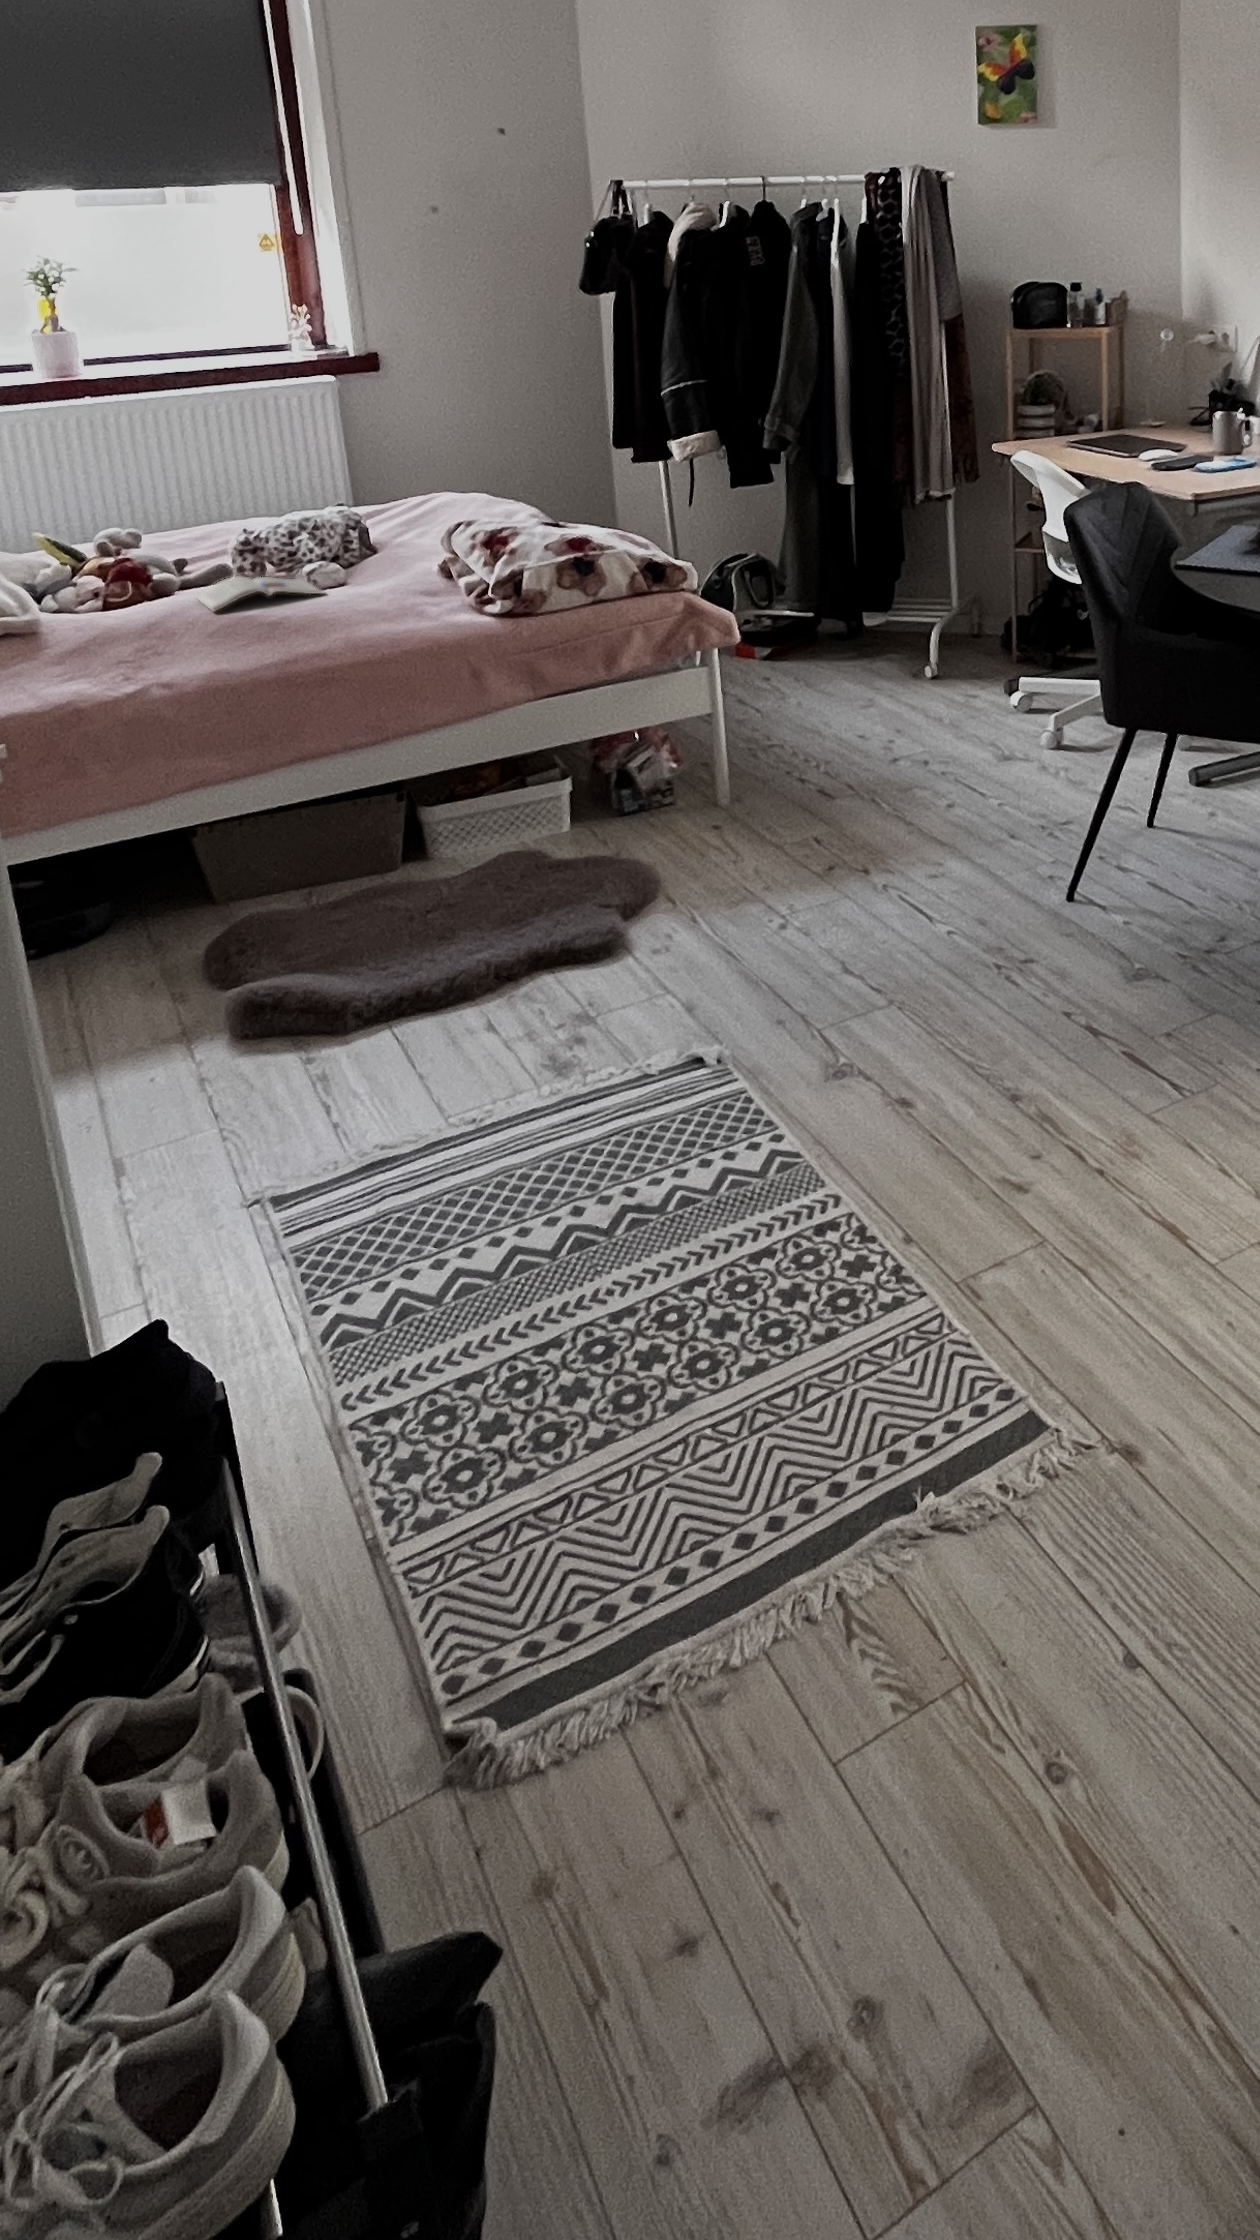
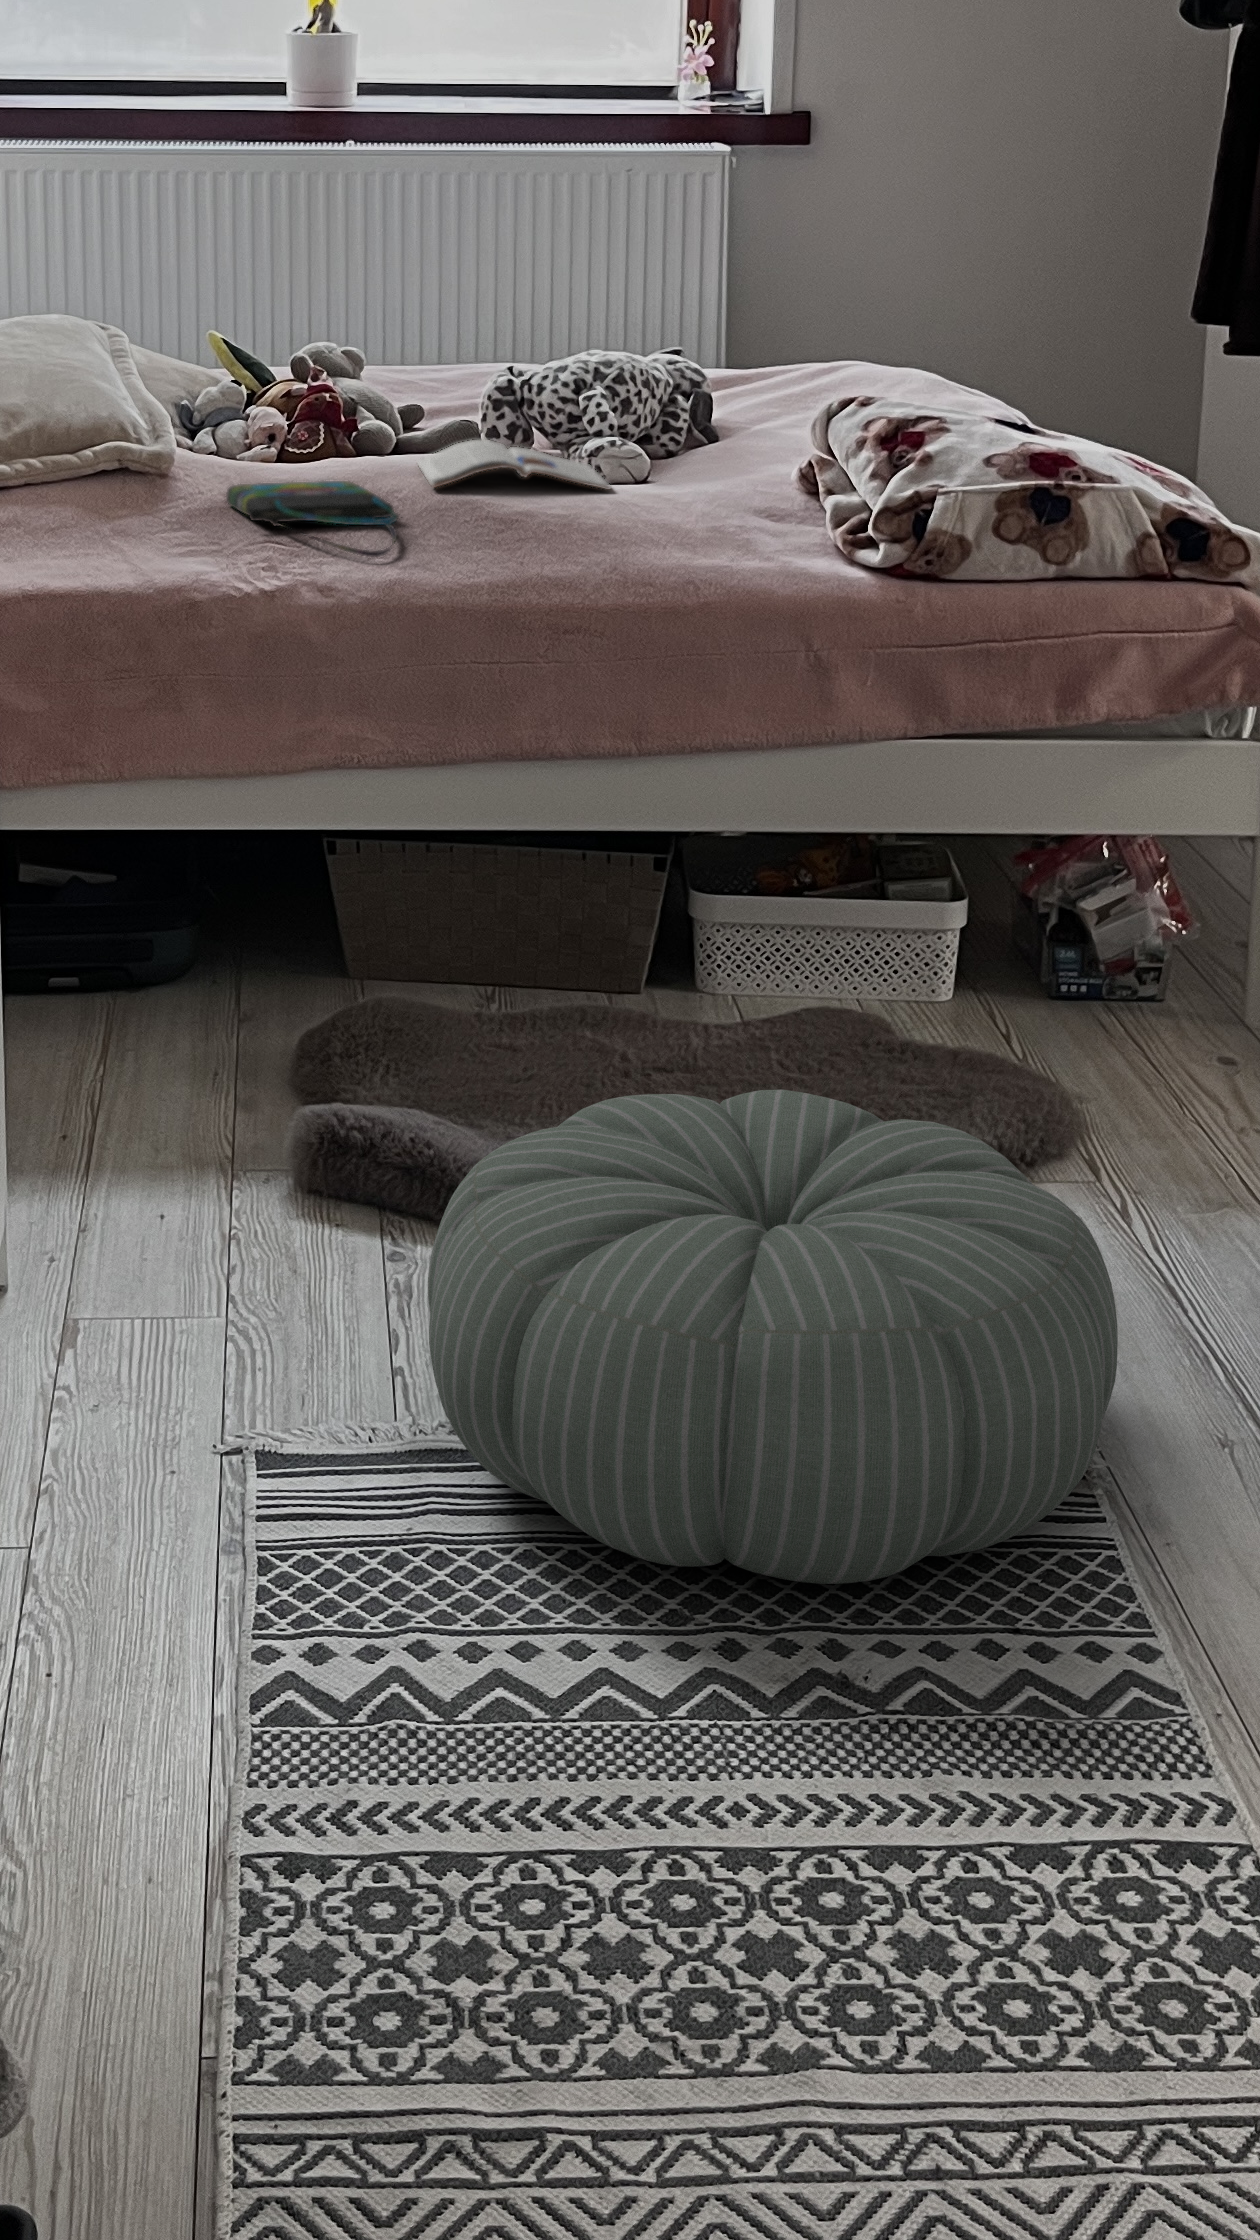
tote bag: none [80,618,206,664] -> present [227,481,402,557]
pouf: none [354,909,734,1183] -> present [428,1090,1118,1584]

